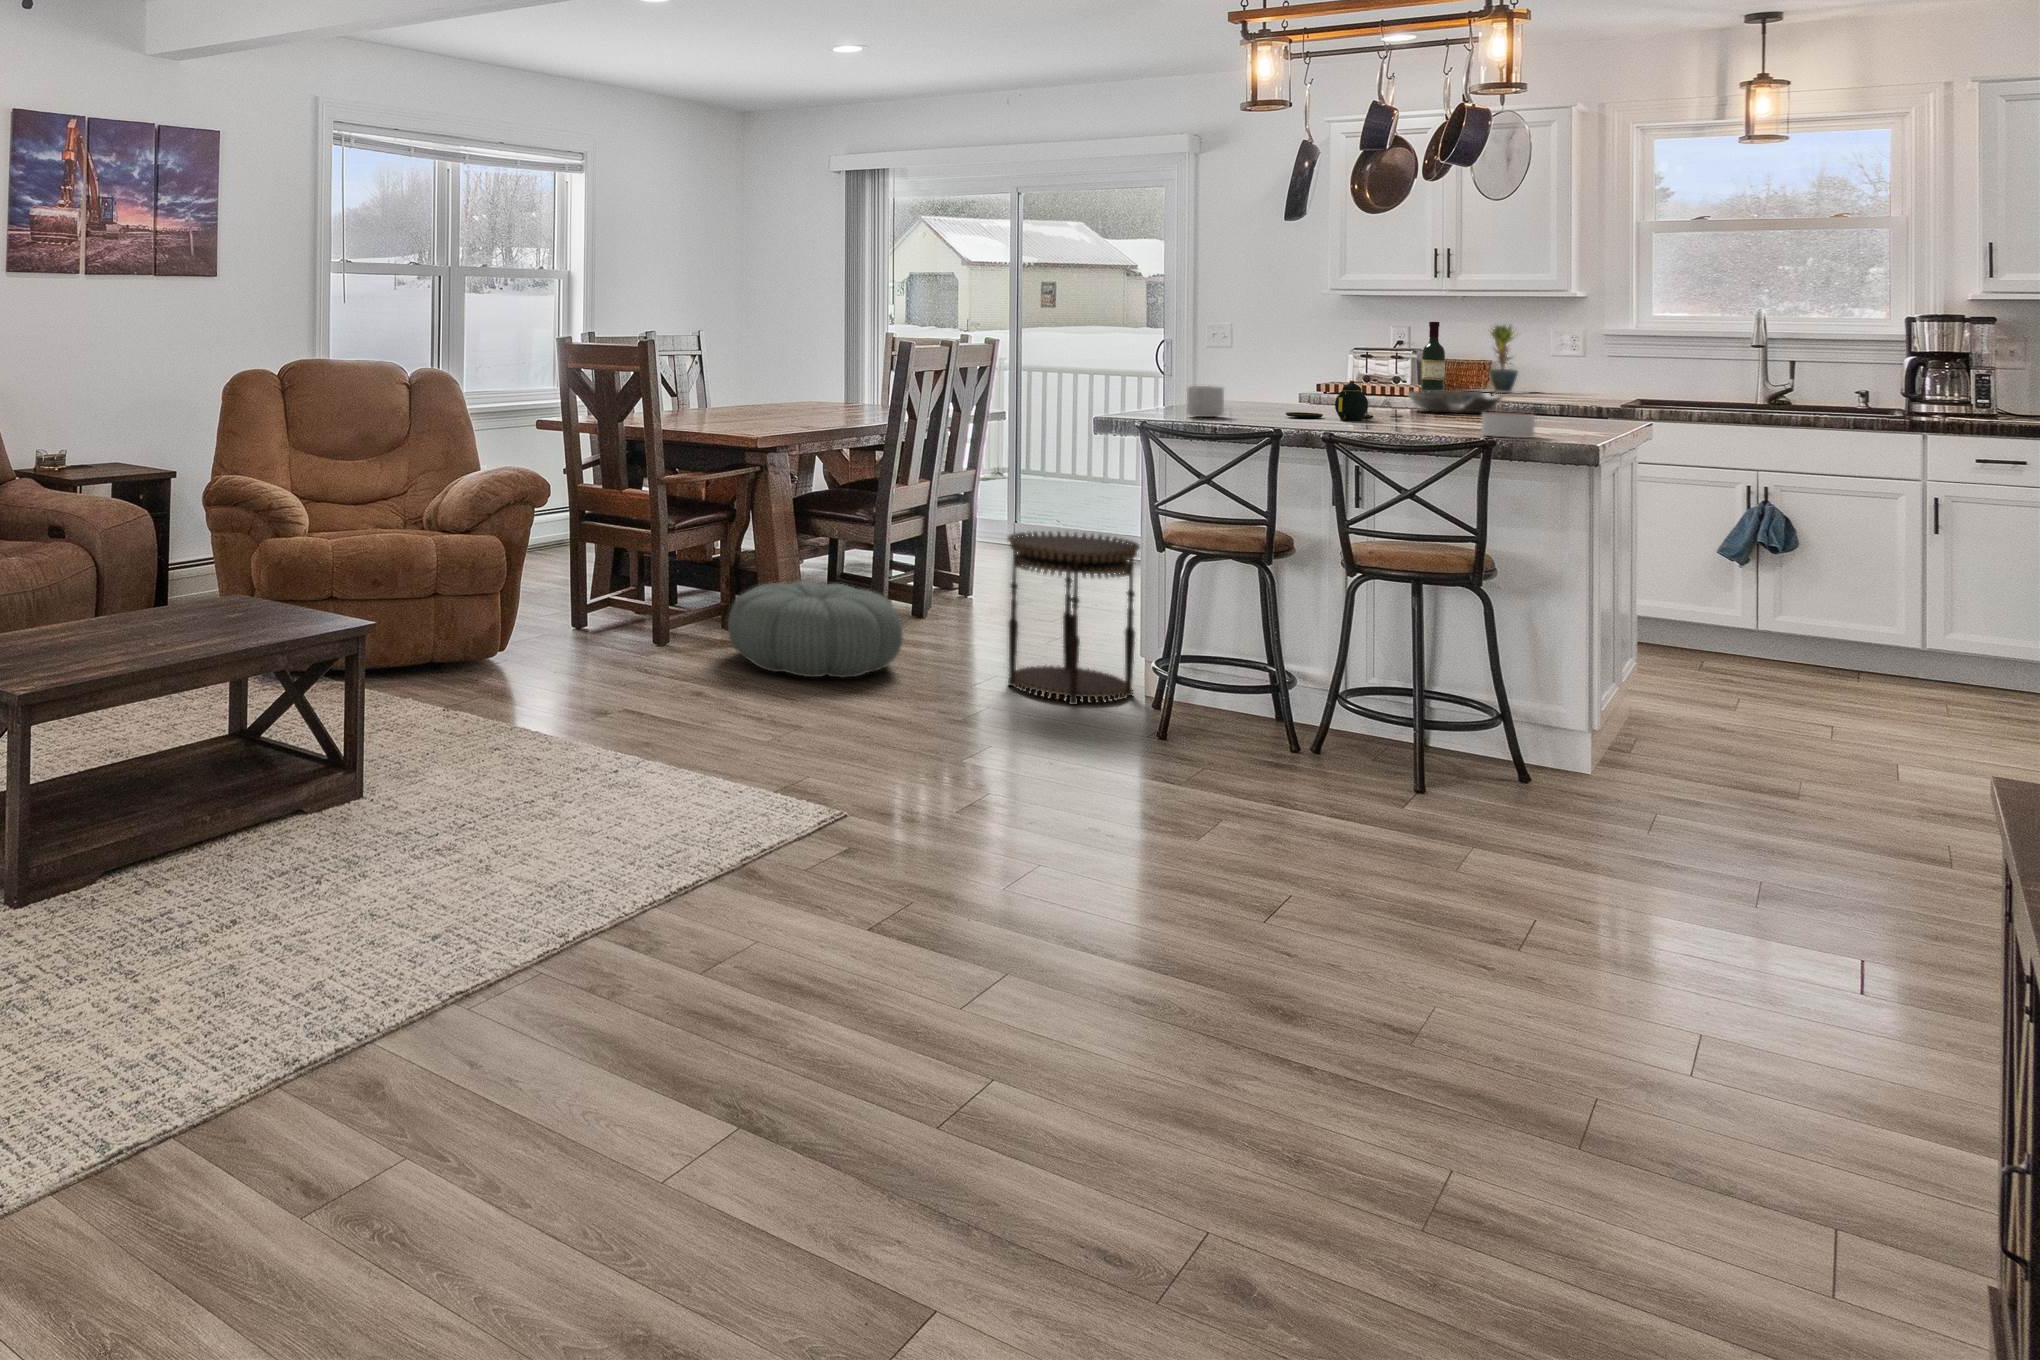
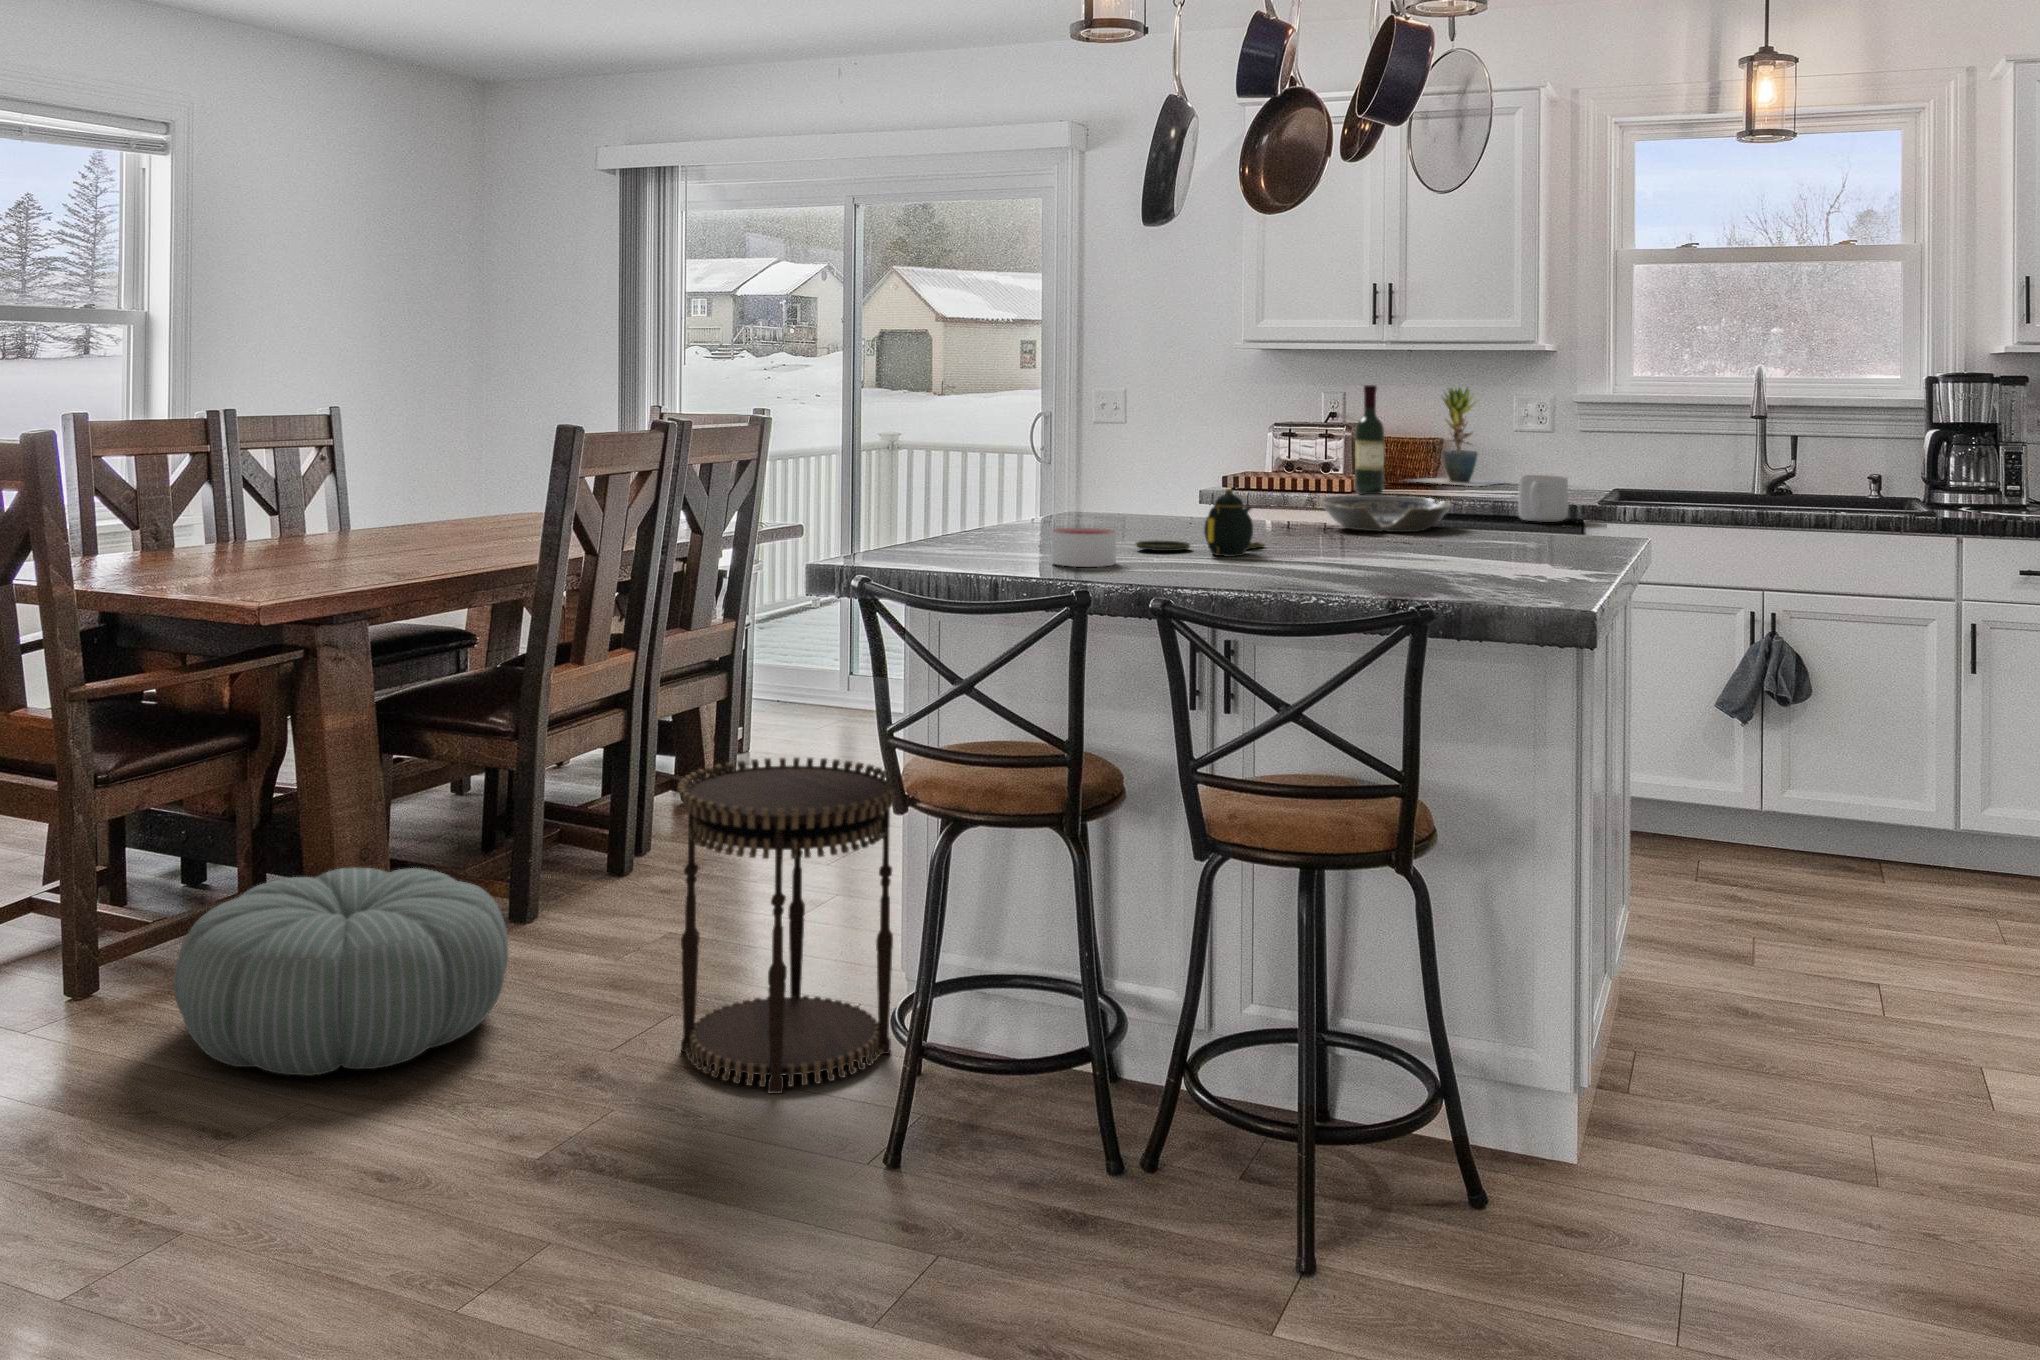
mug: present [1187,386,1224,417] -> present [1518,475,1568,522]
candle: present [1481,412,1535,438] -> present [1051,528,1116,567]

